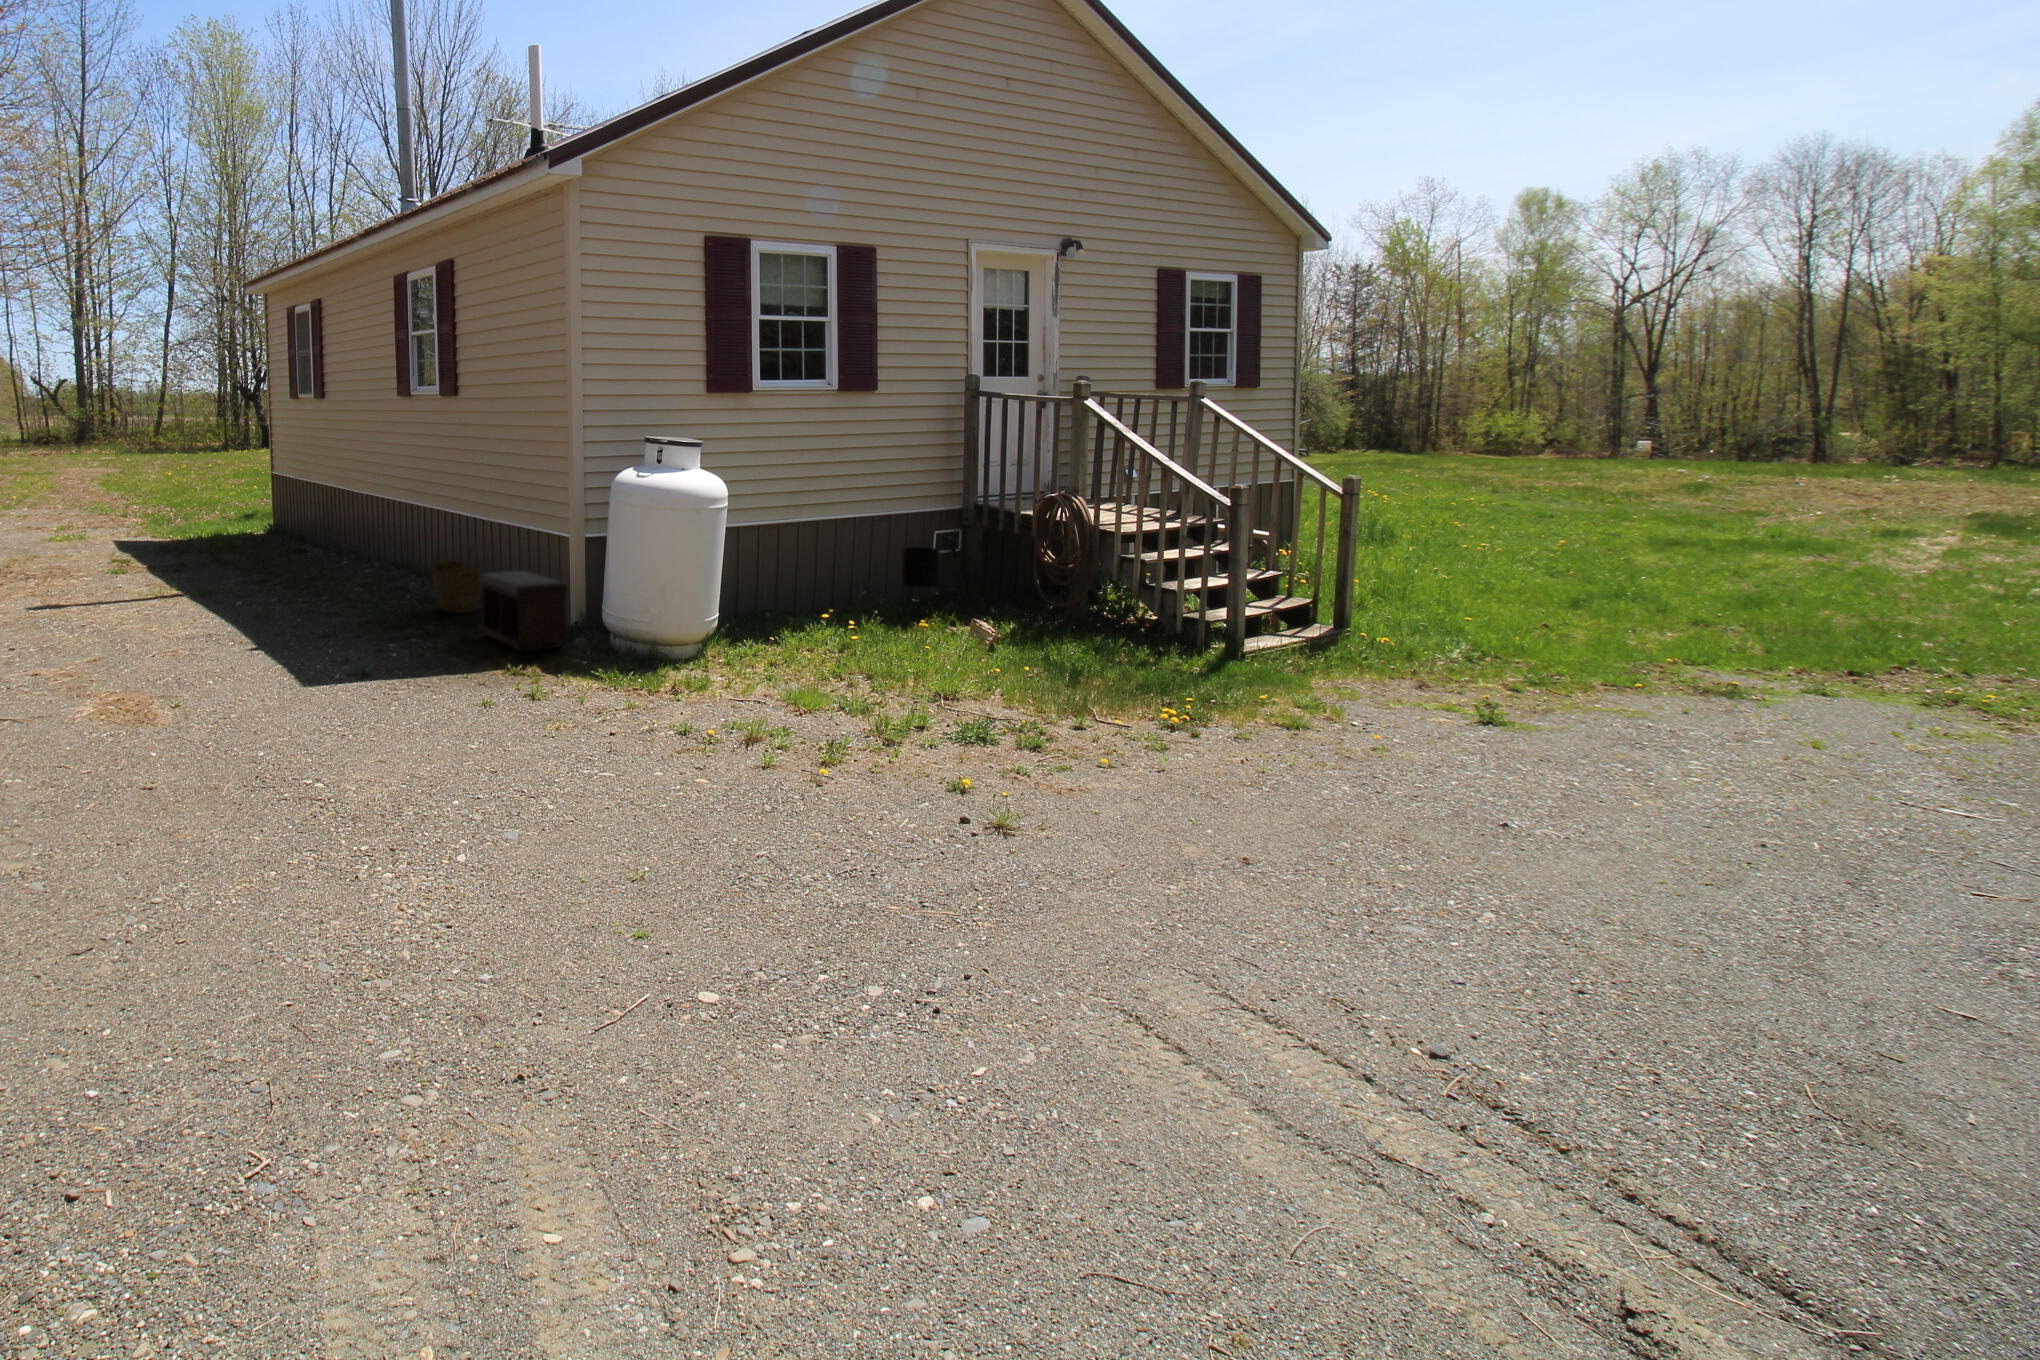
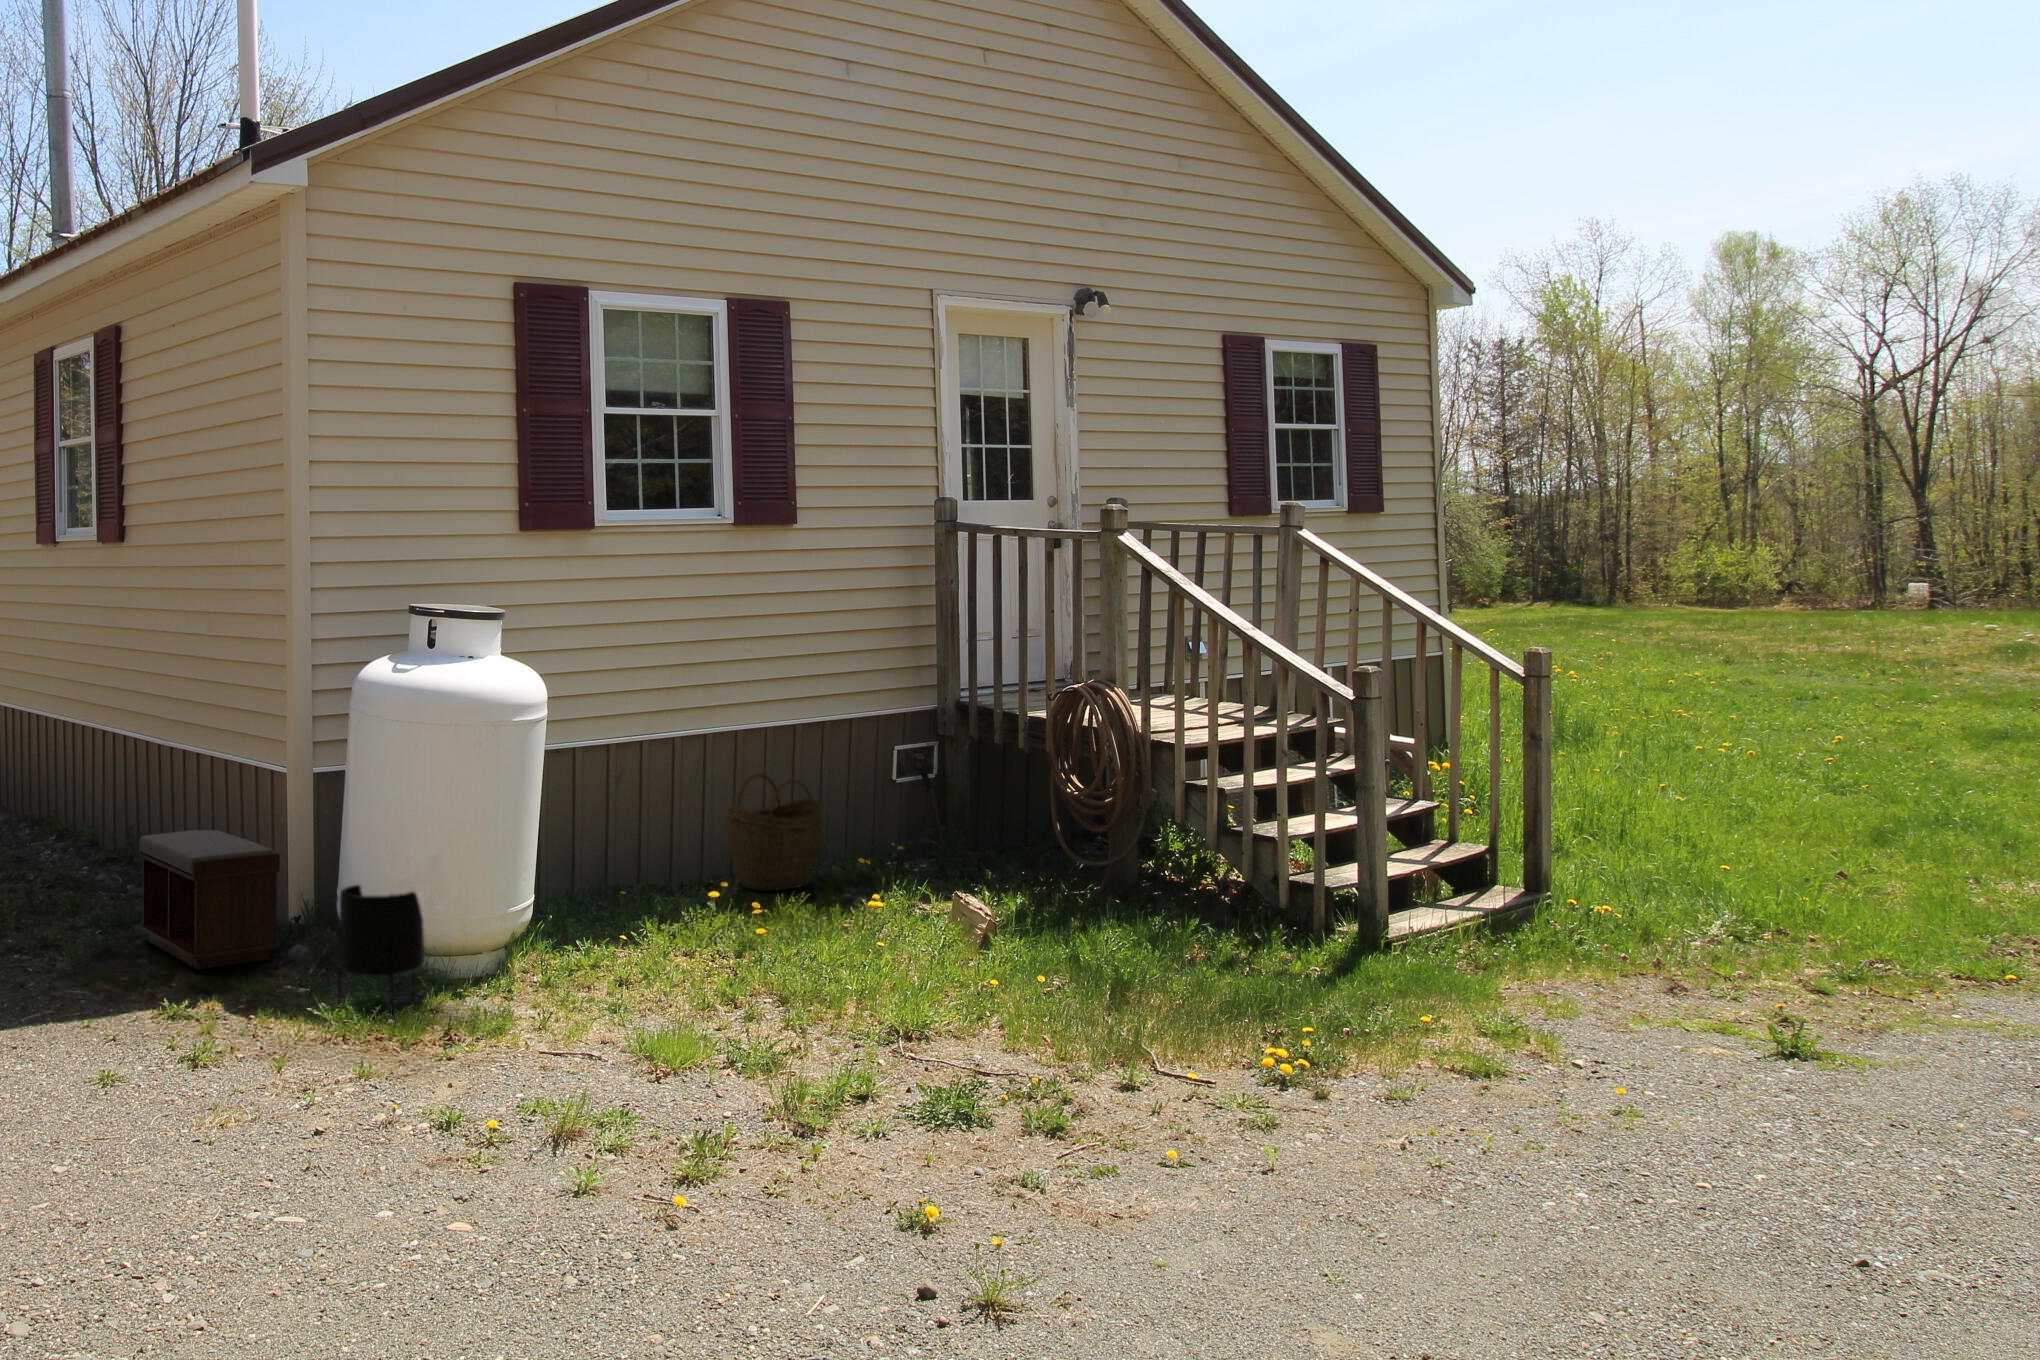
planter: present [900,547,942,593] -> present [338,885,424,1017]
woven basket: present [433,549,482,614] -> present [727,774,823,891]

